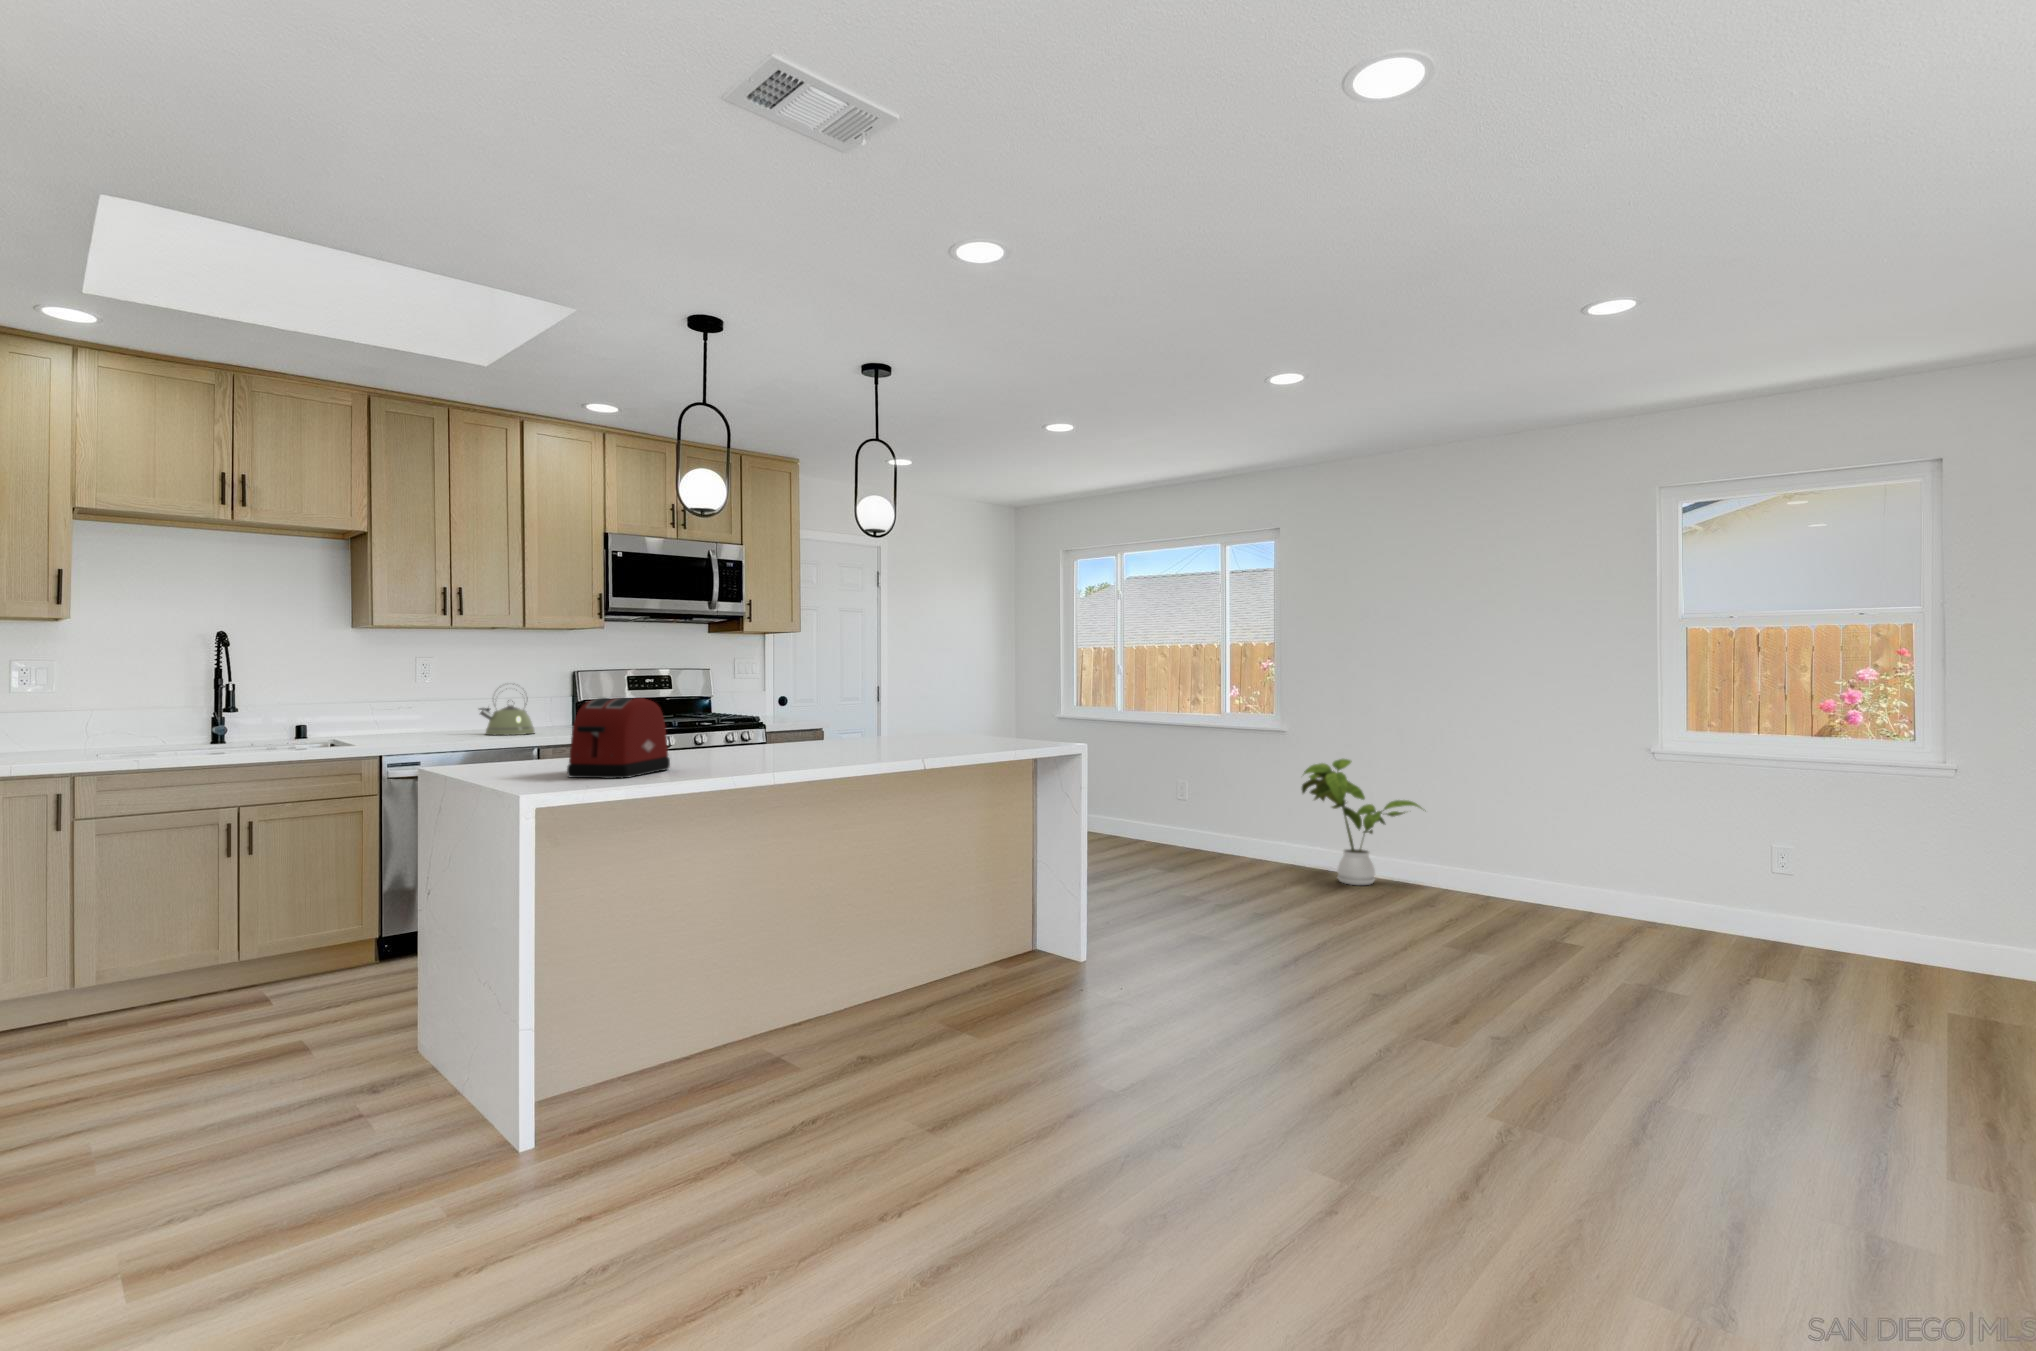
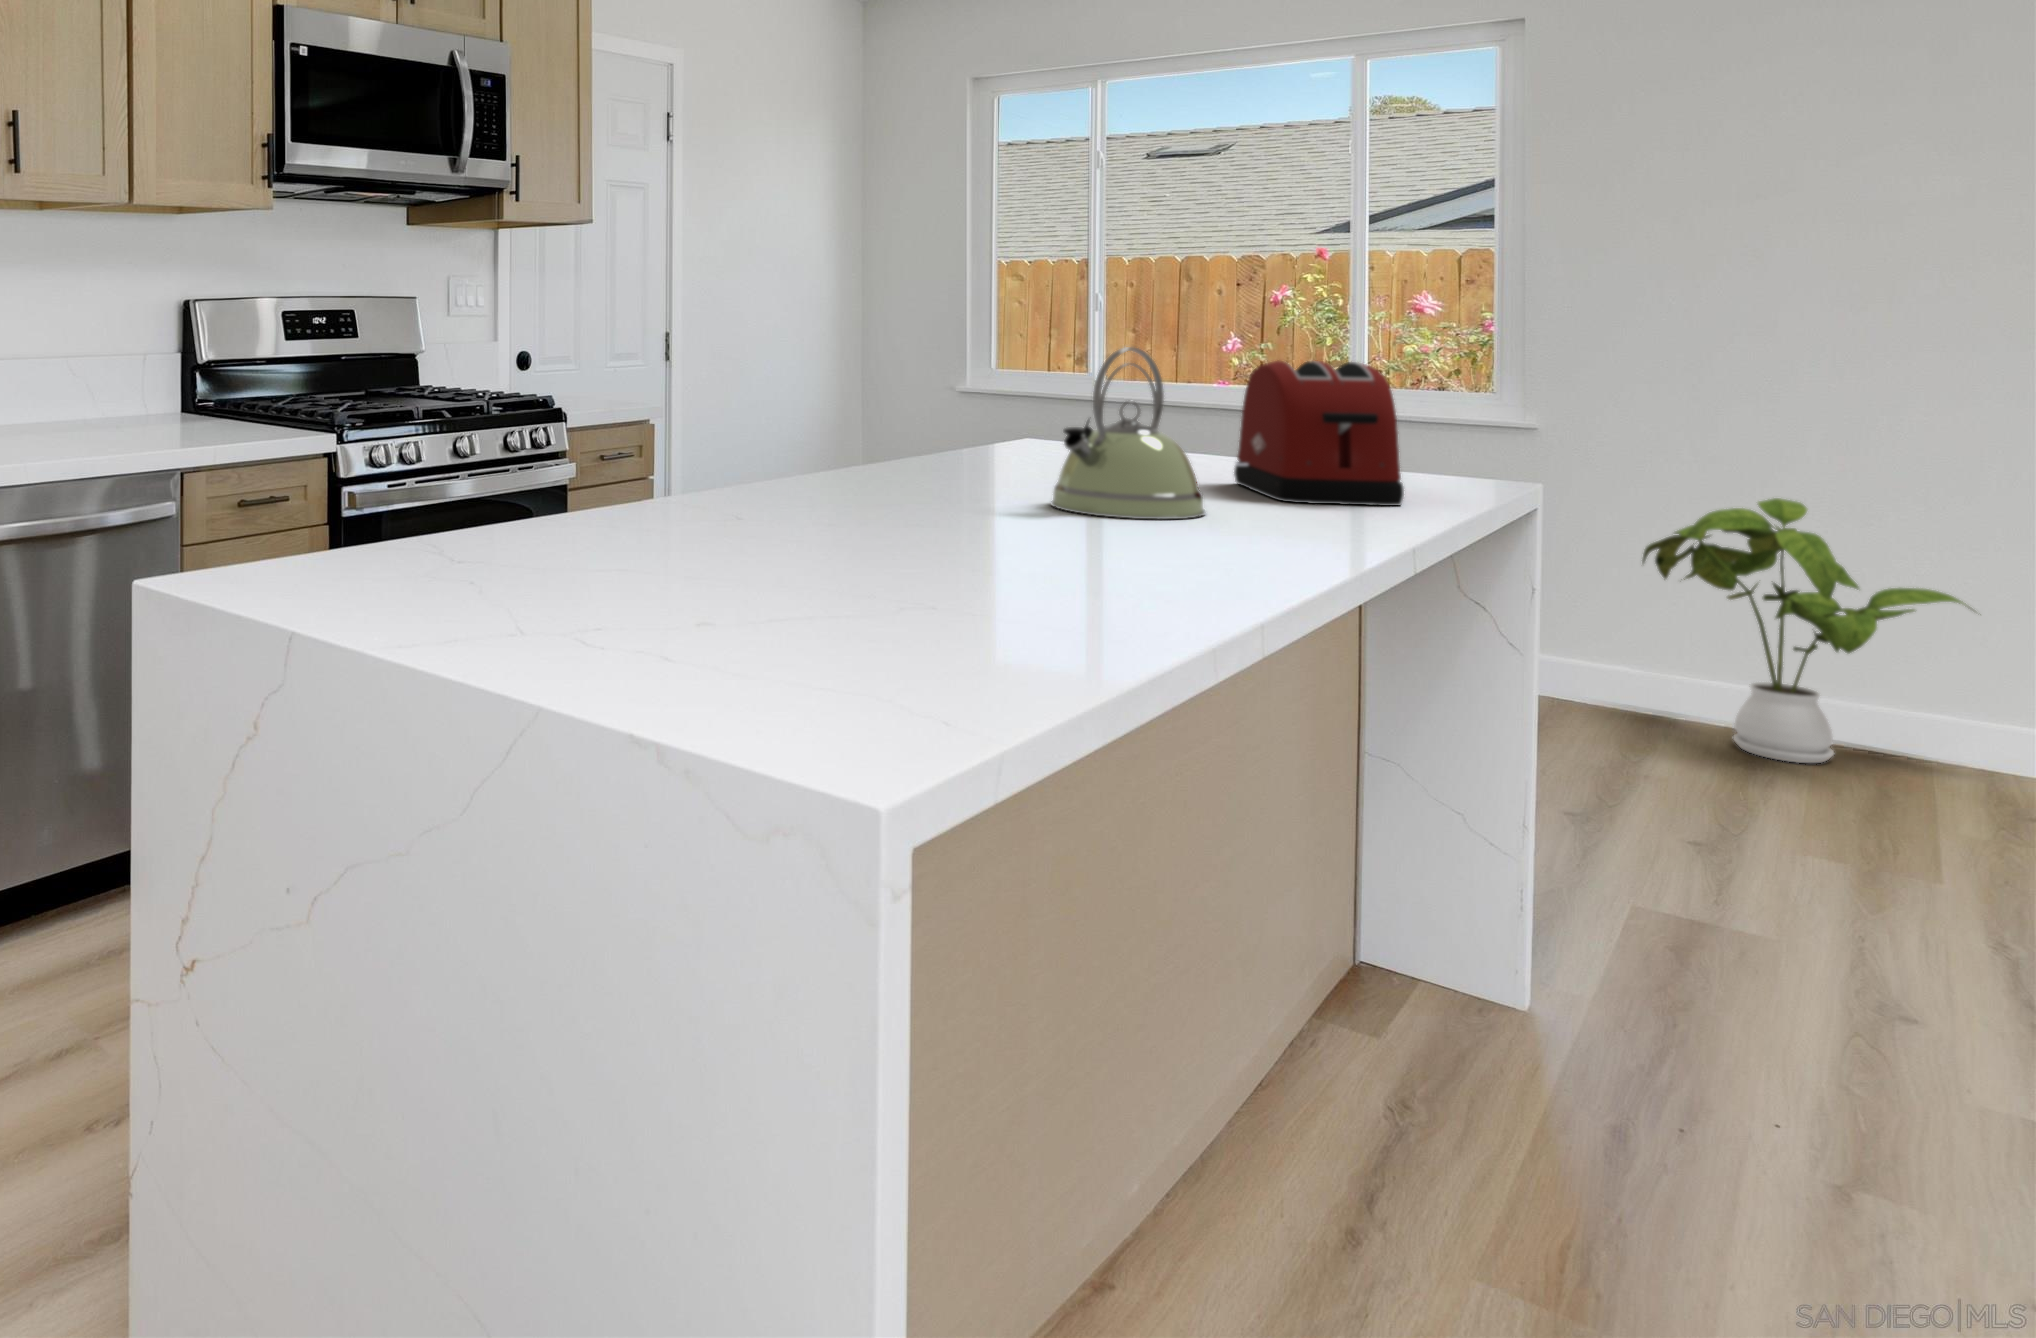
kettle: present [480,694,535,735] -> present [1051,347,1205,519]
toaster: present [567,698,670,778] -> present [1234,360,1404,506]

